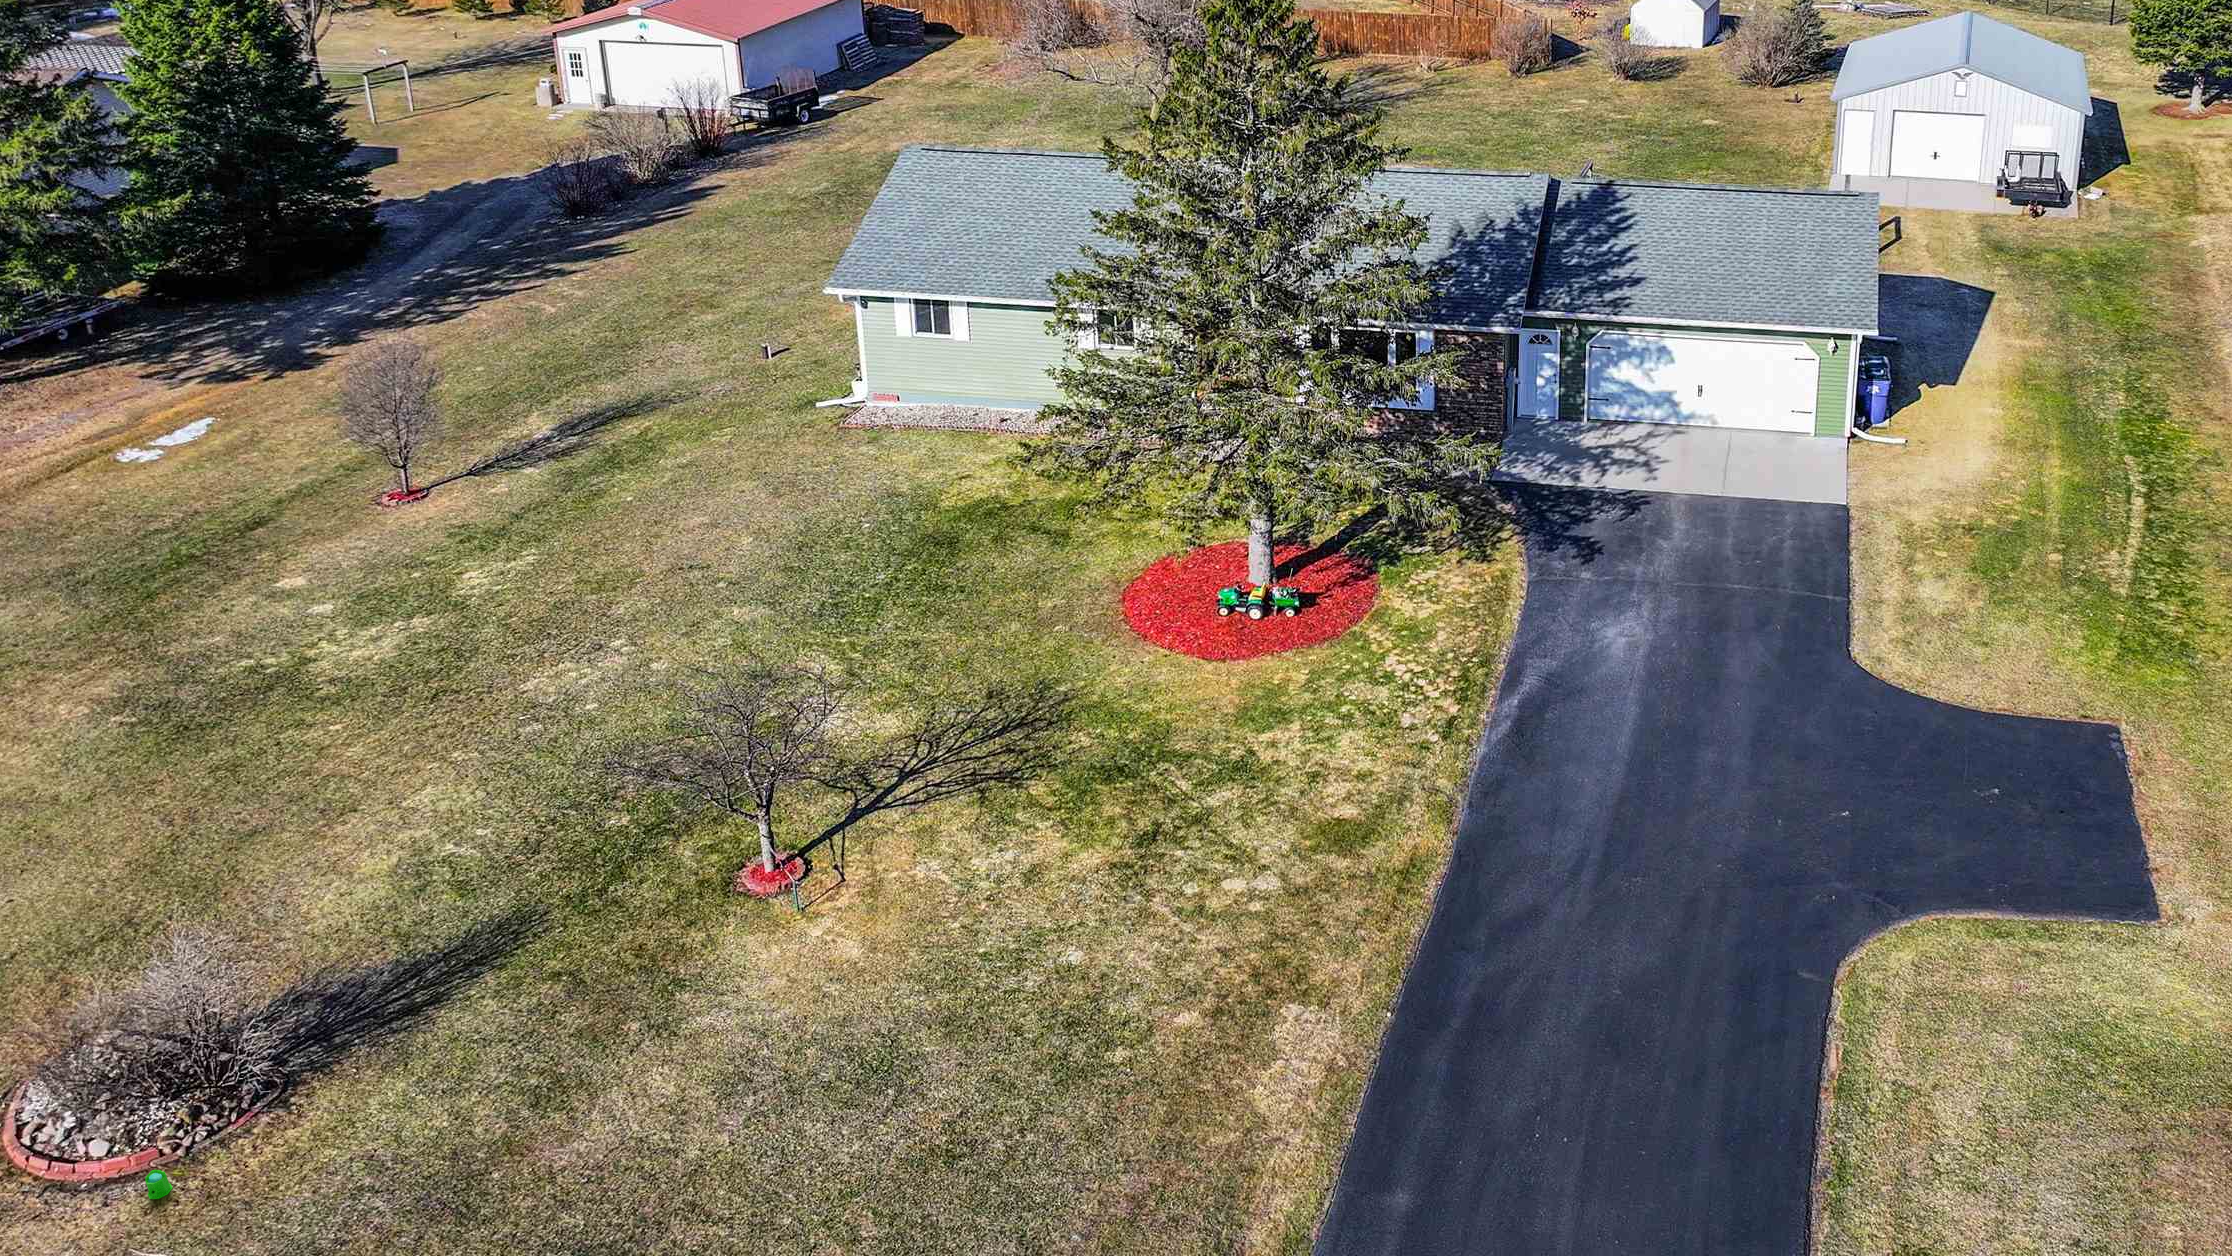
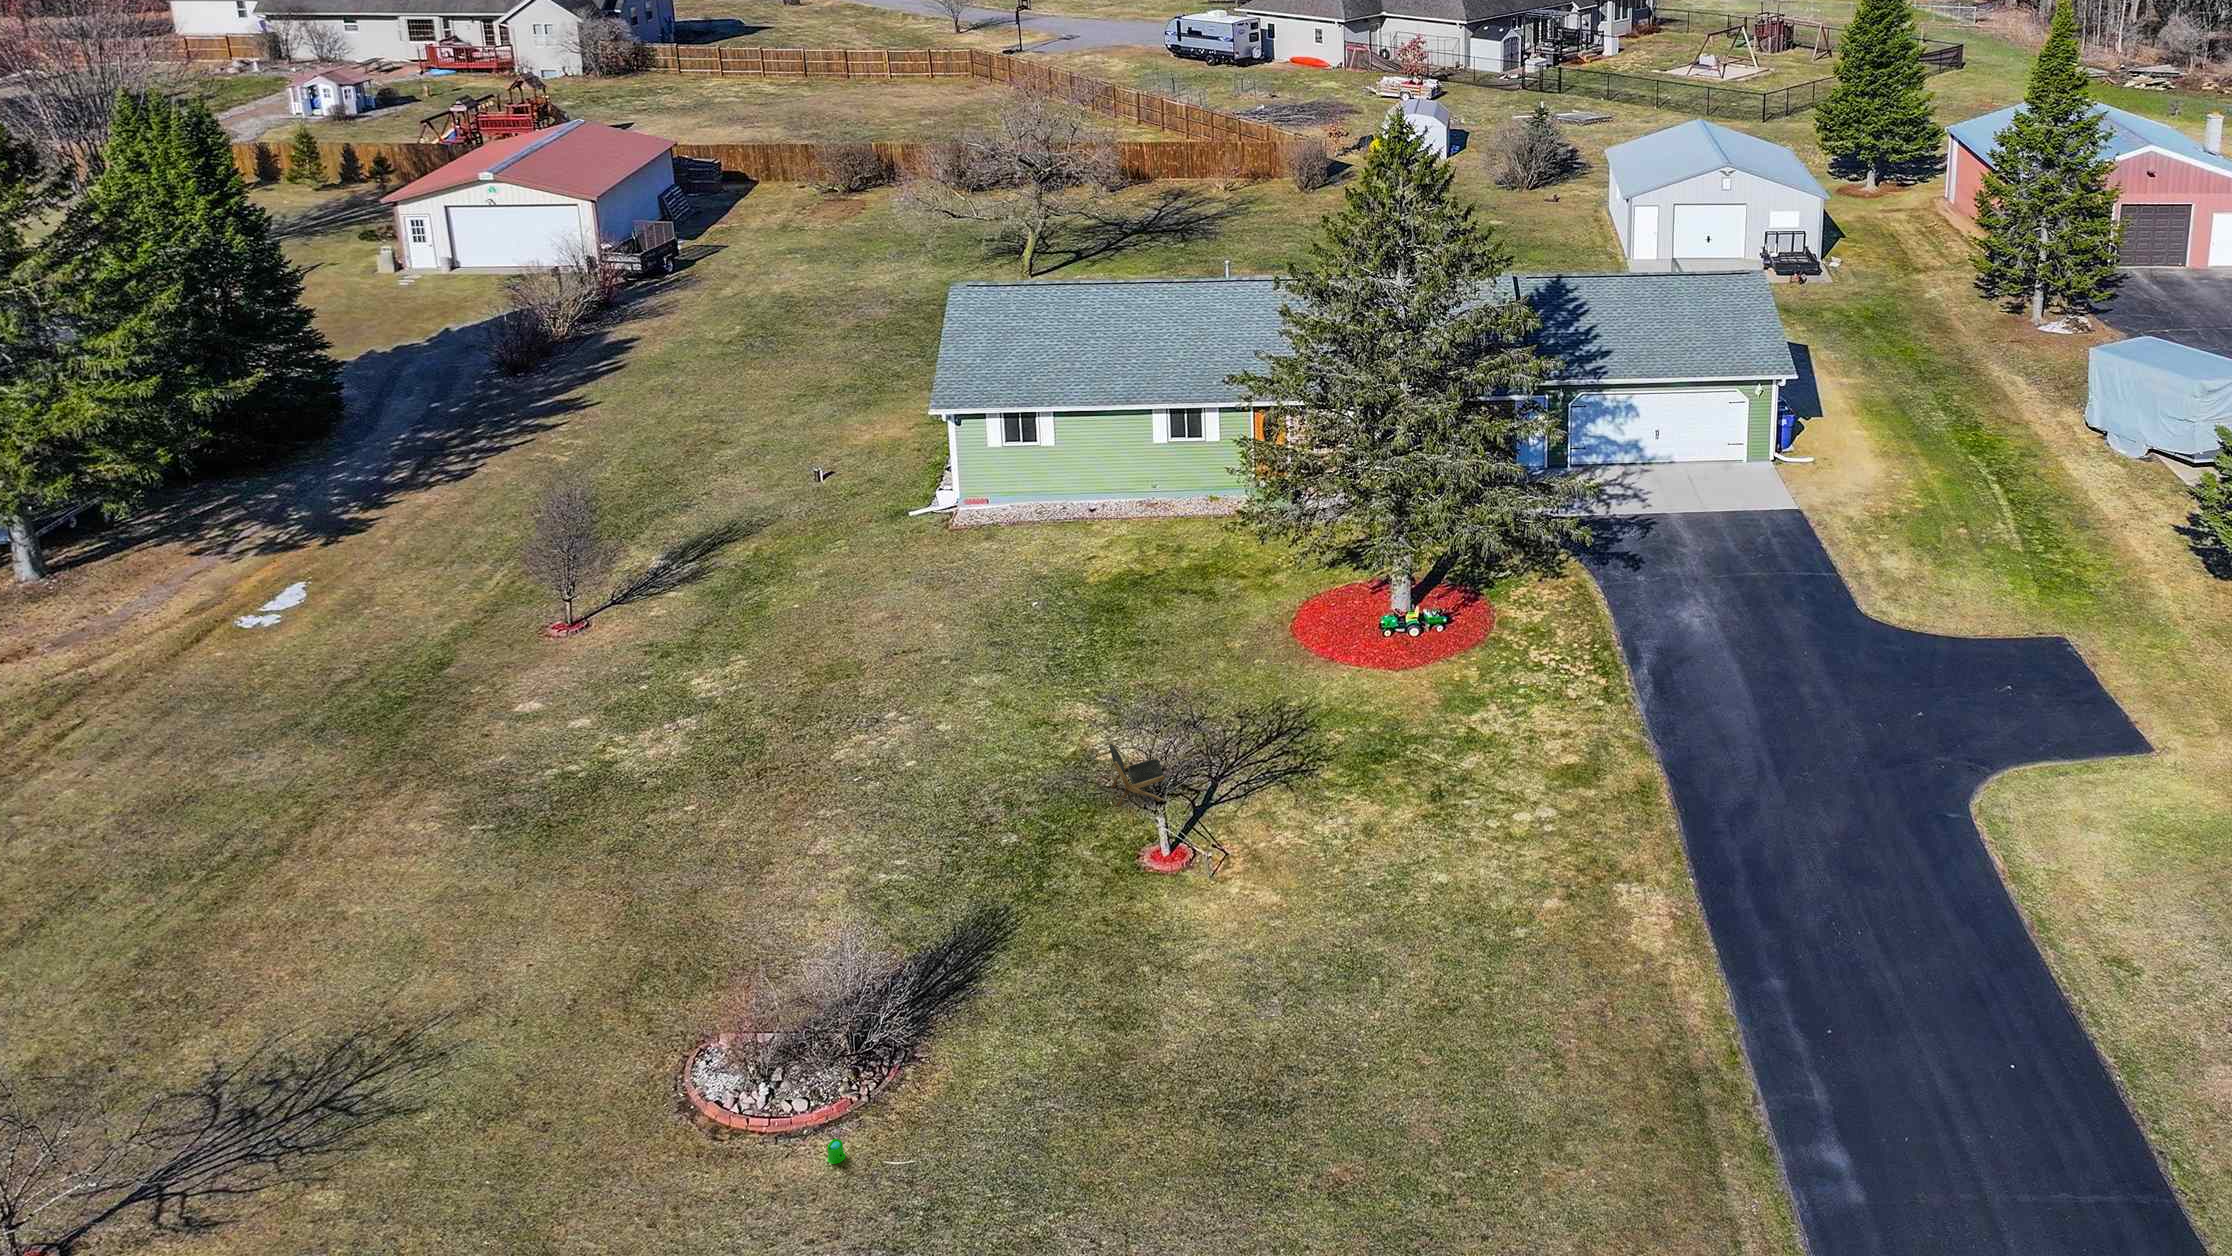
lounge chair: none [774,708,853,786] -> present [1109,742,1165,807]

